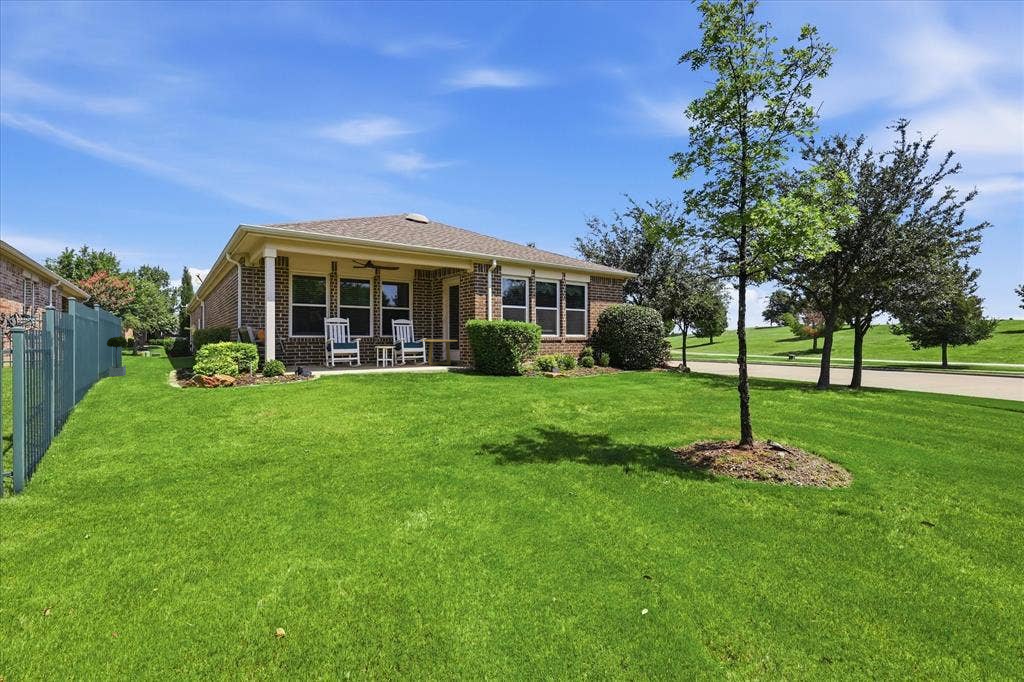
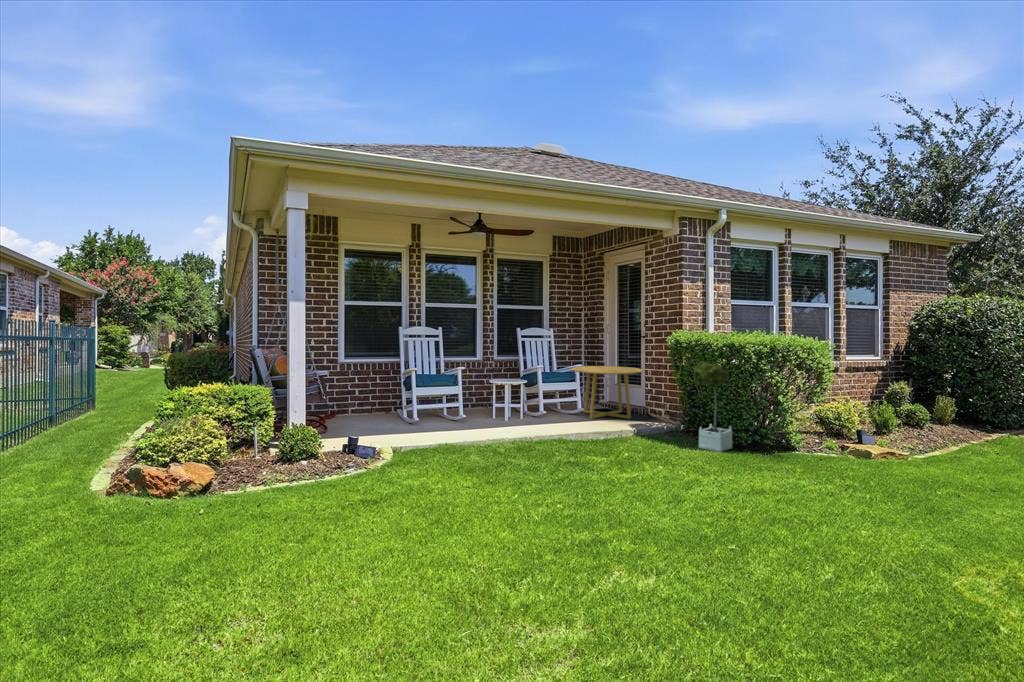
potted tree: present [107,336,128,377] -> present [694,361,732,452]

